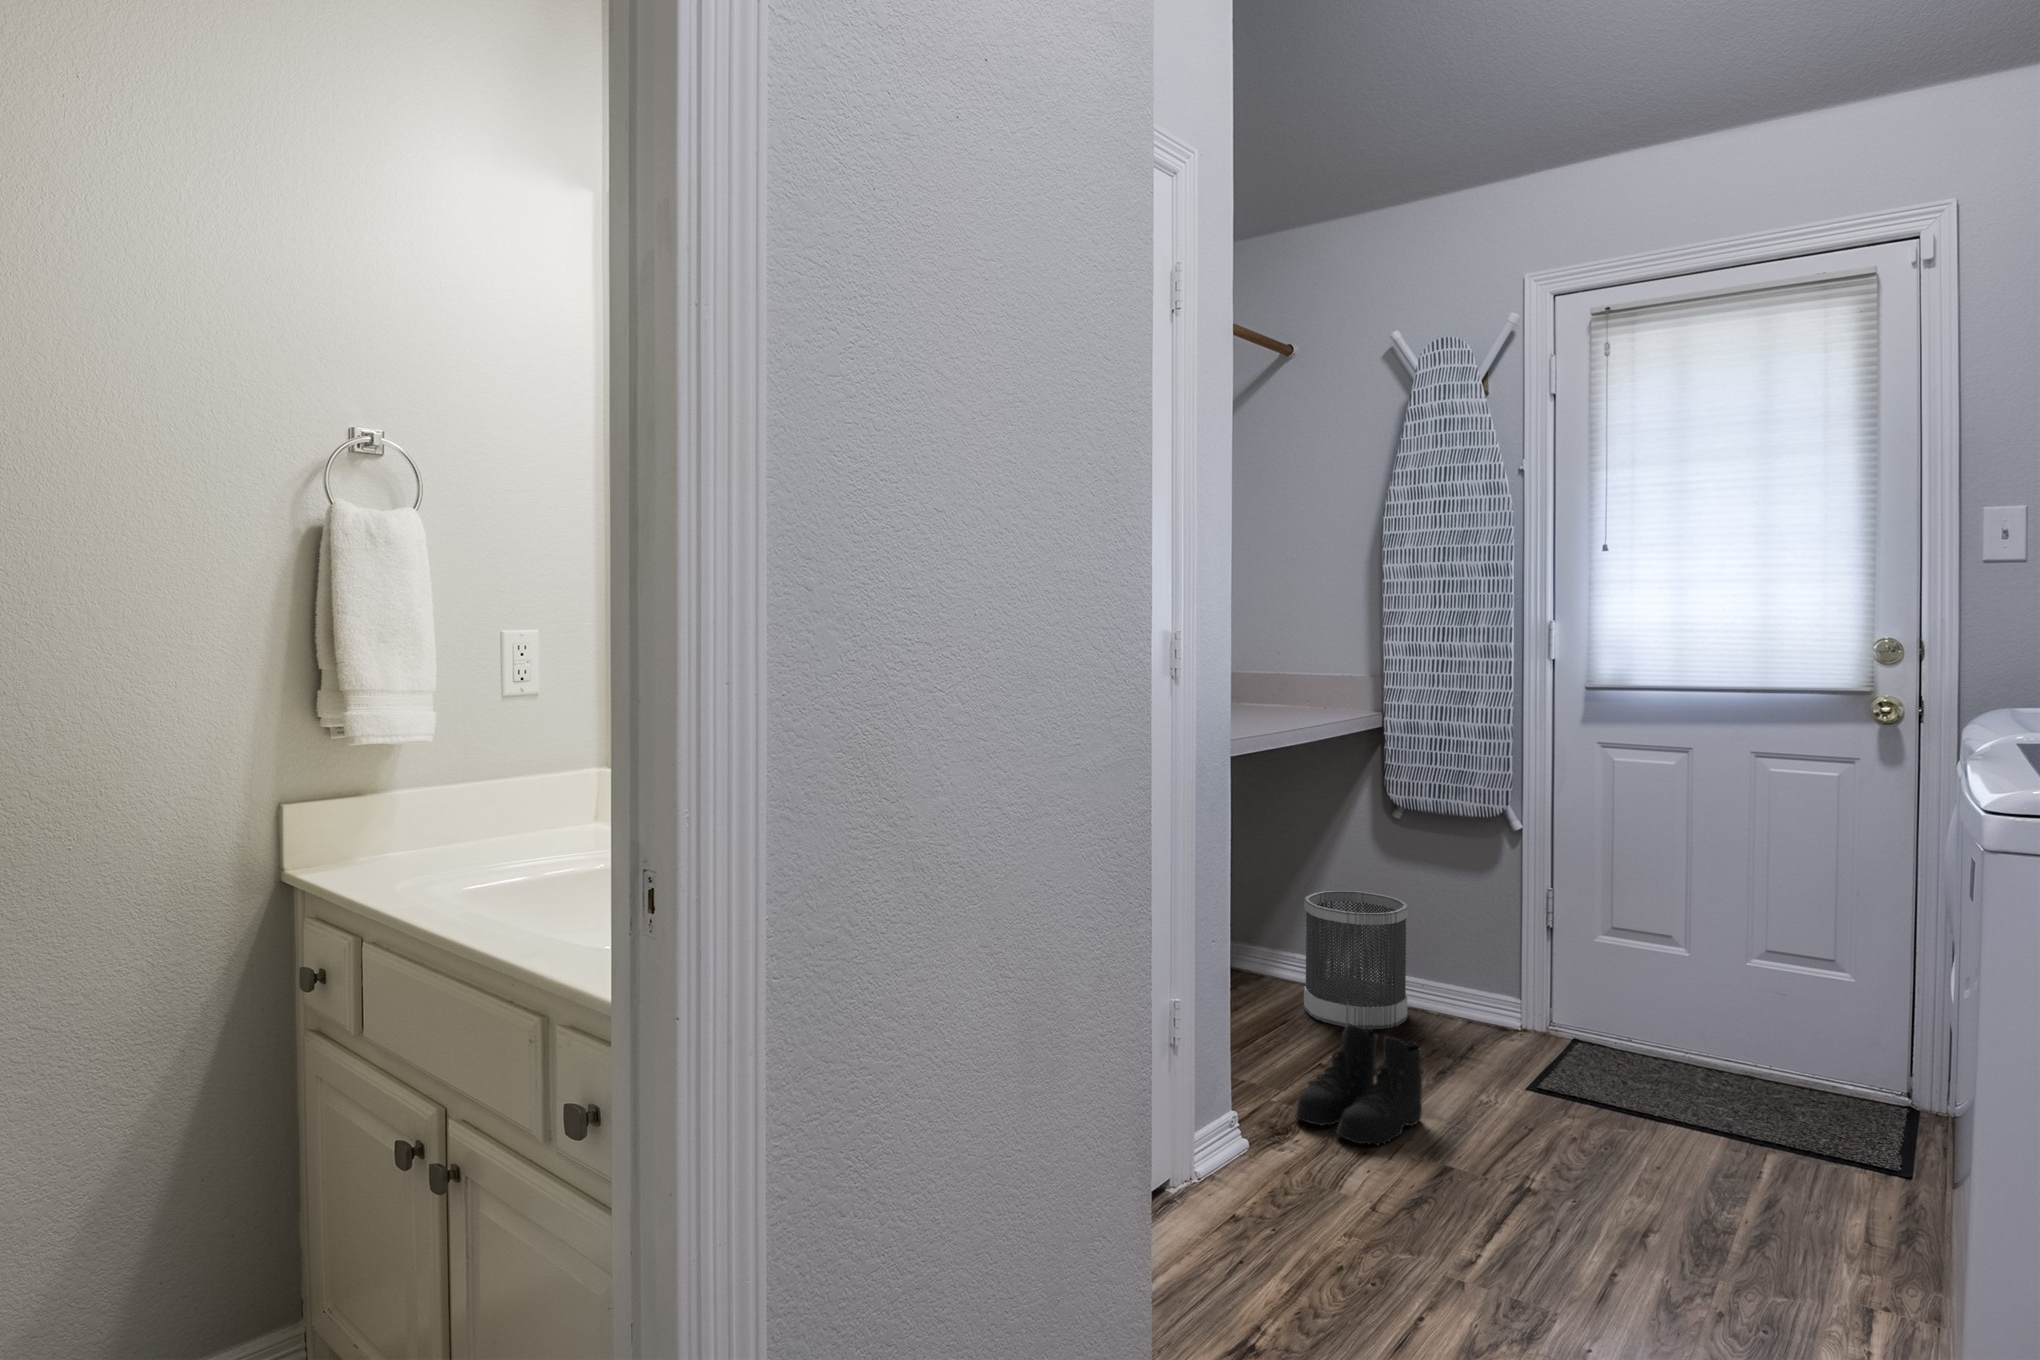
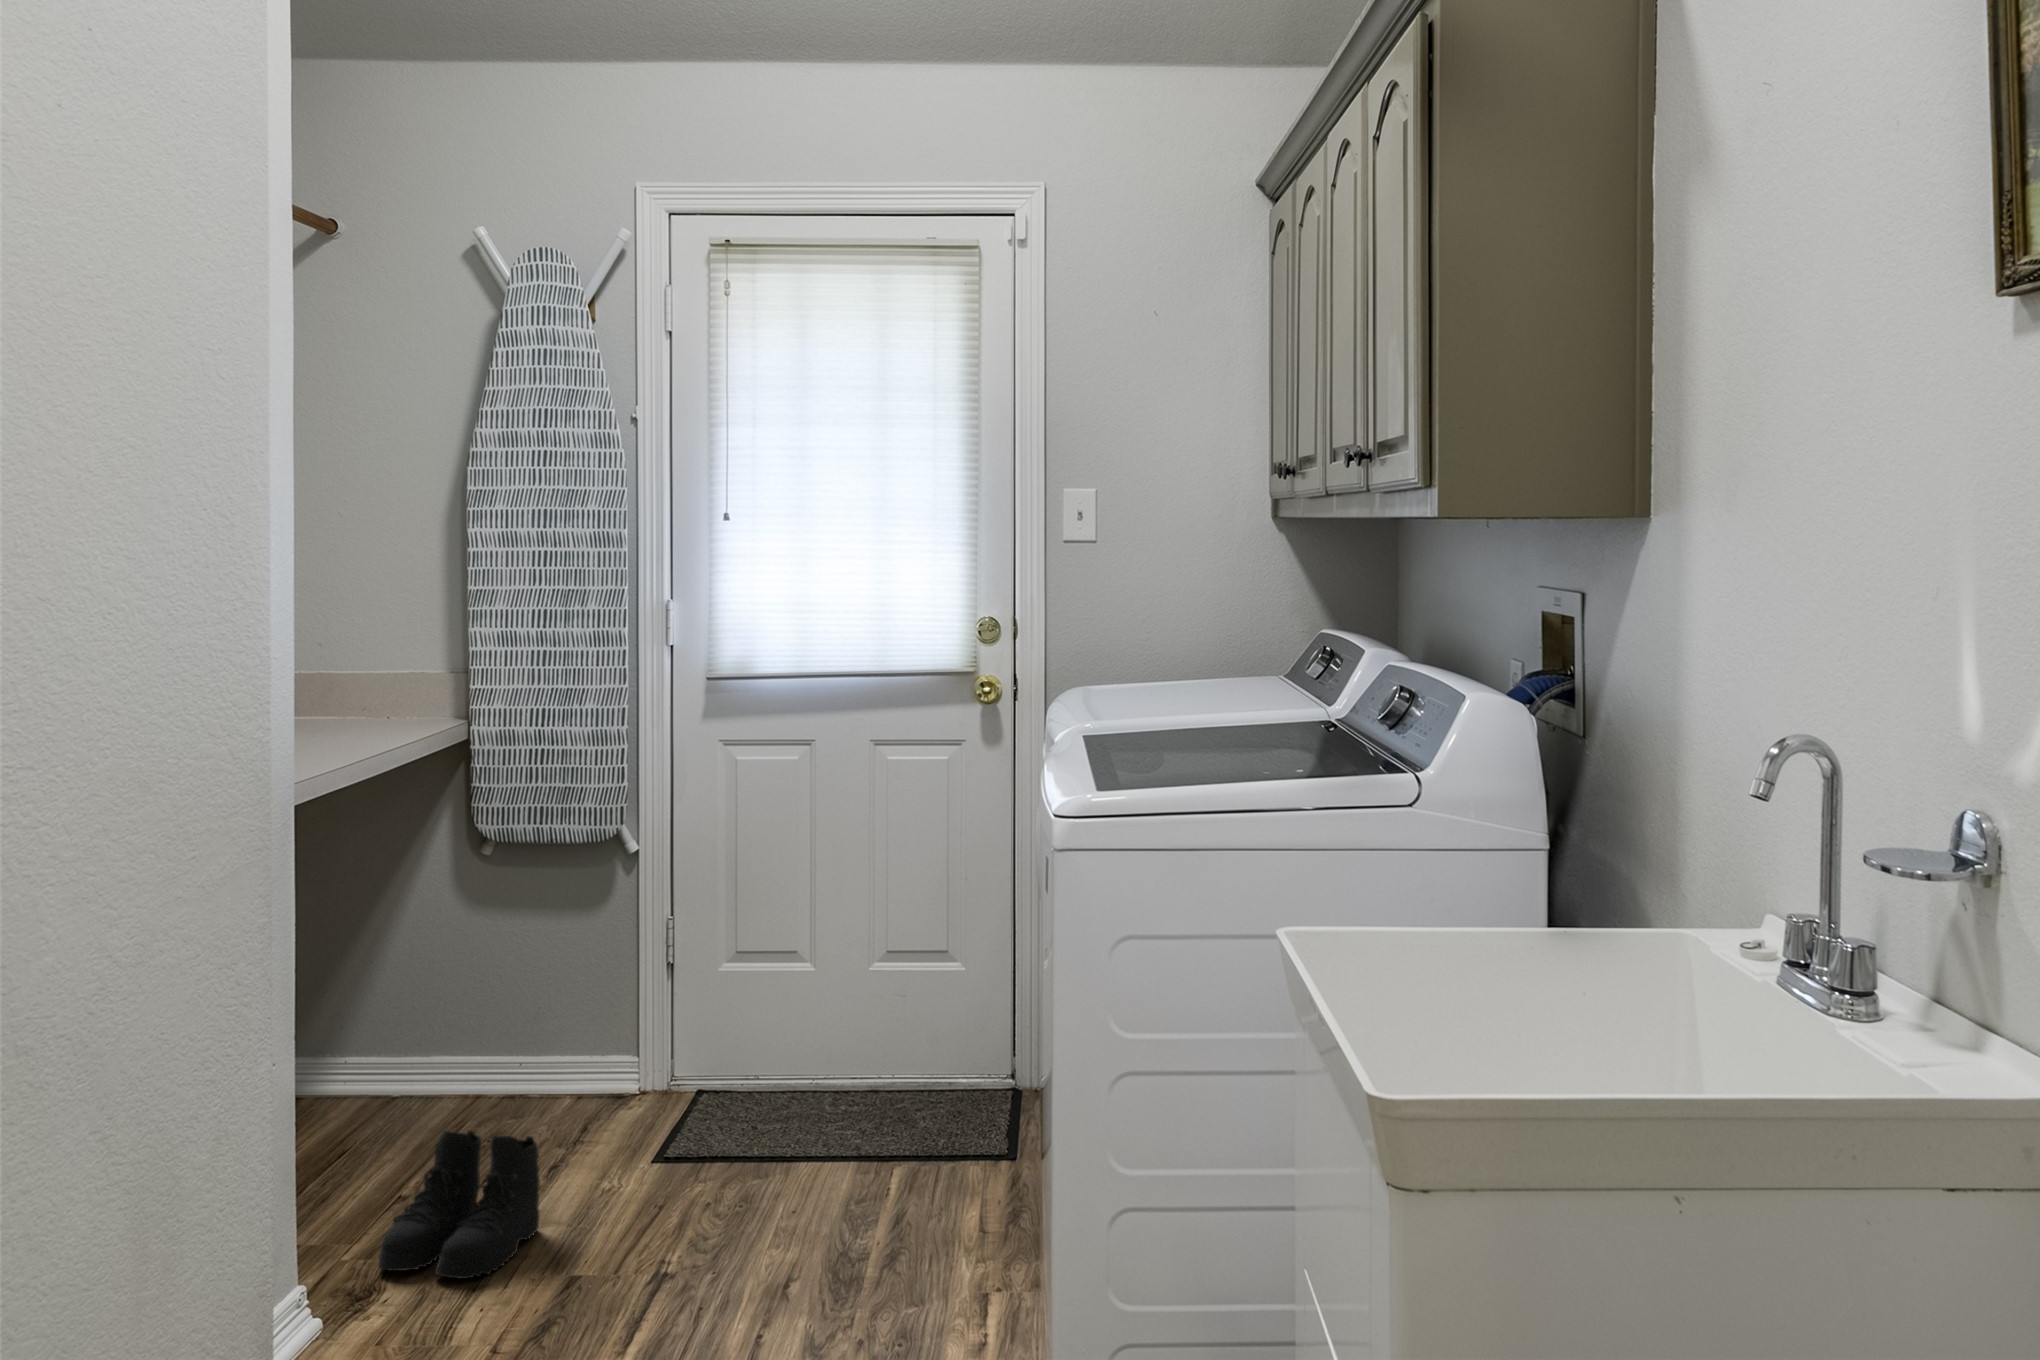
wastebasket: present [1304,891,1408,1029] -> none [367,957,507,1137]

